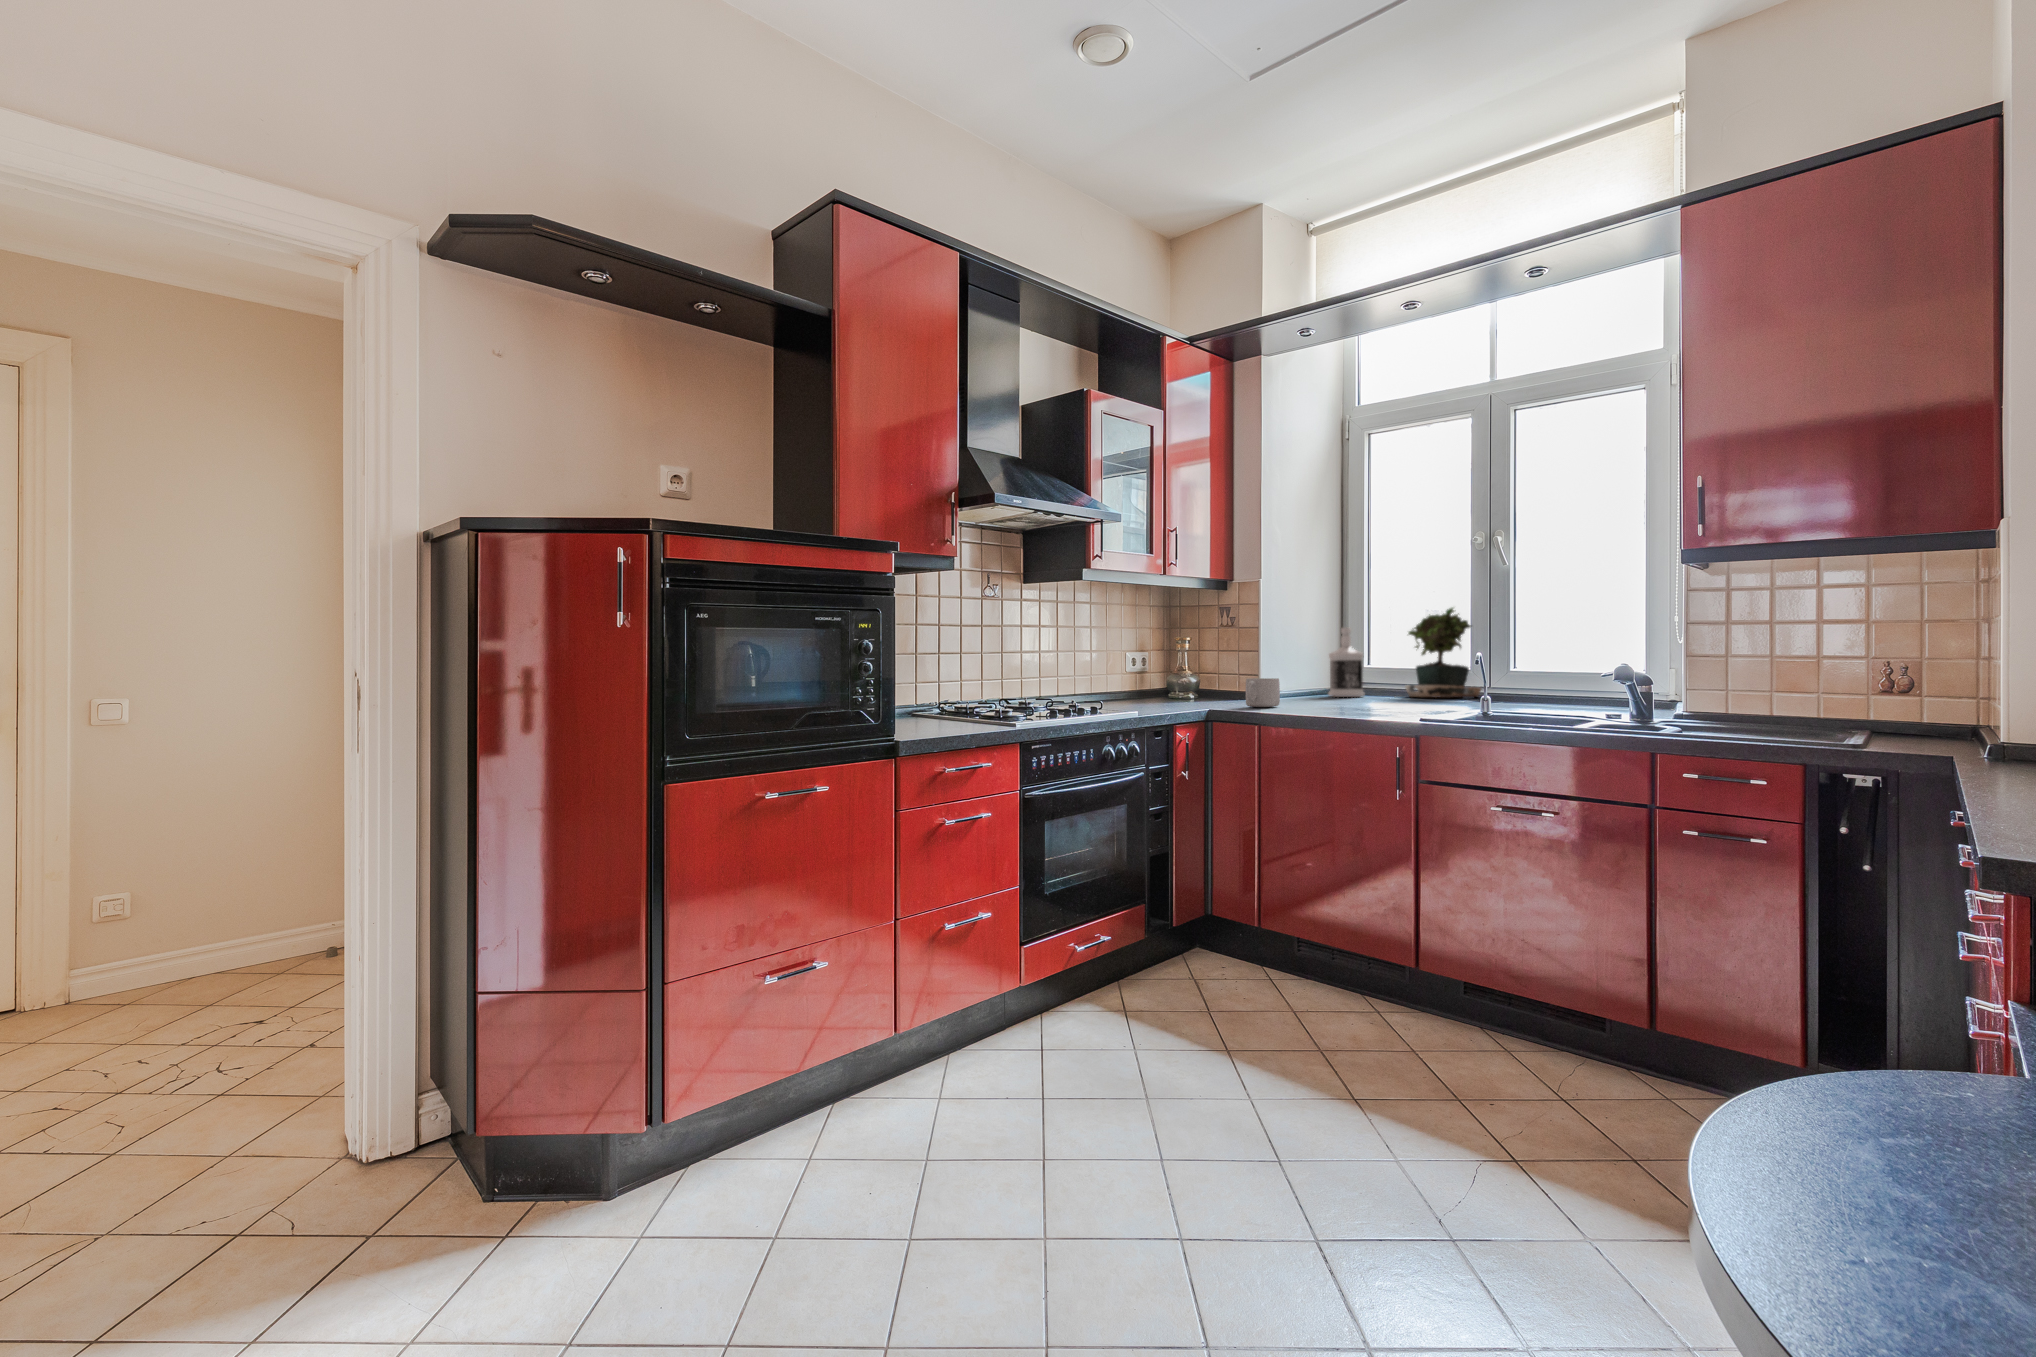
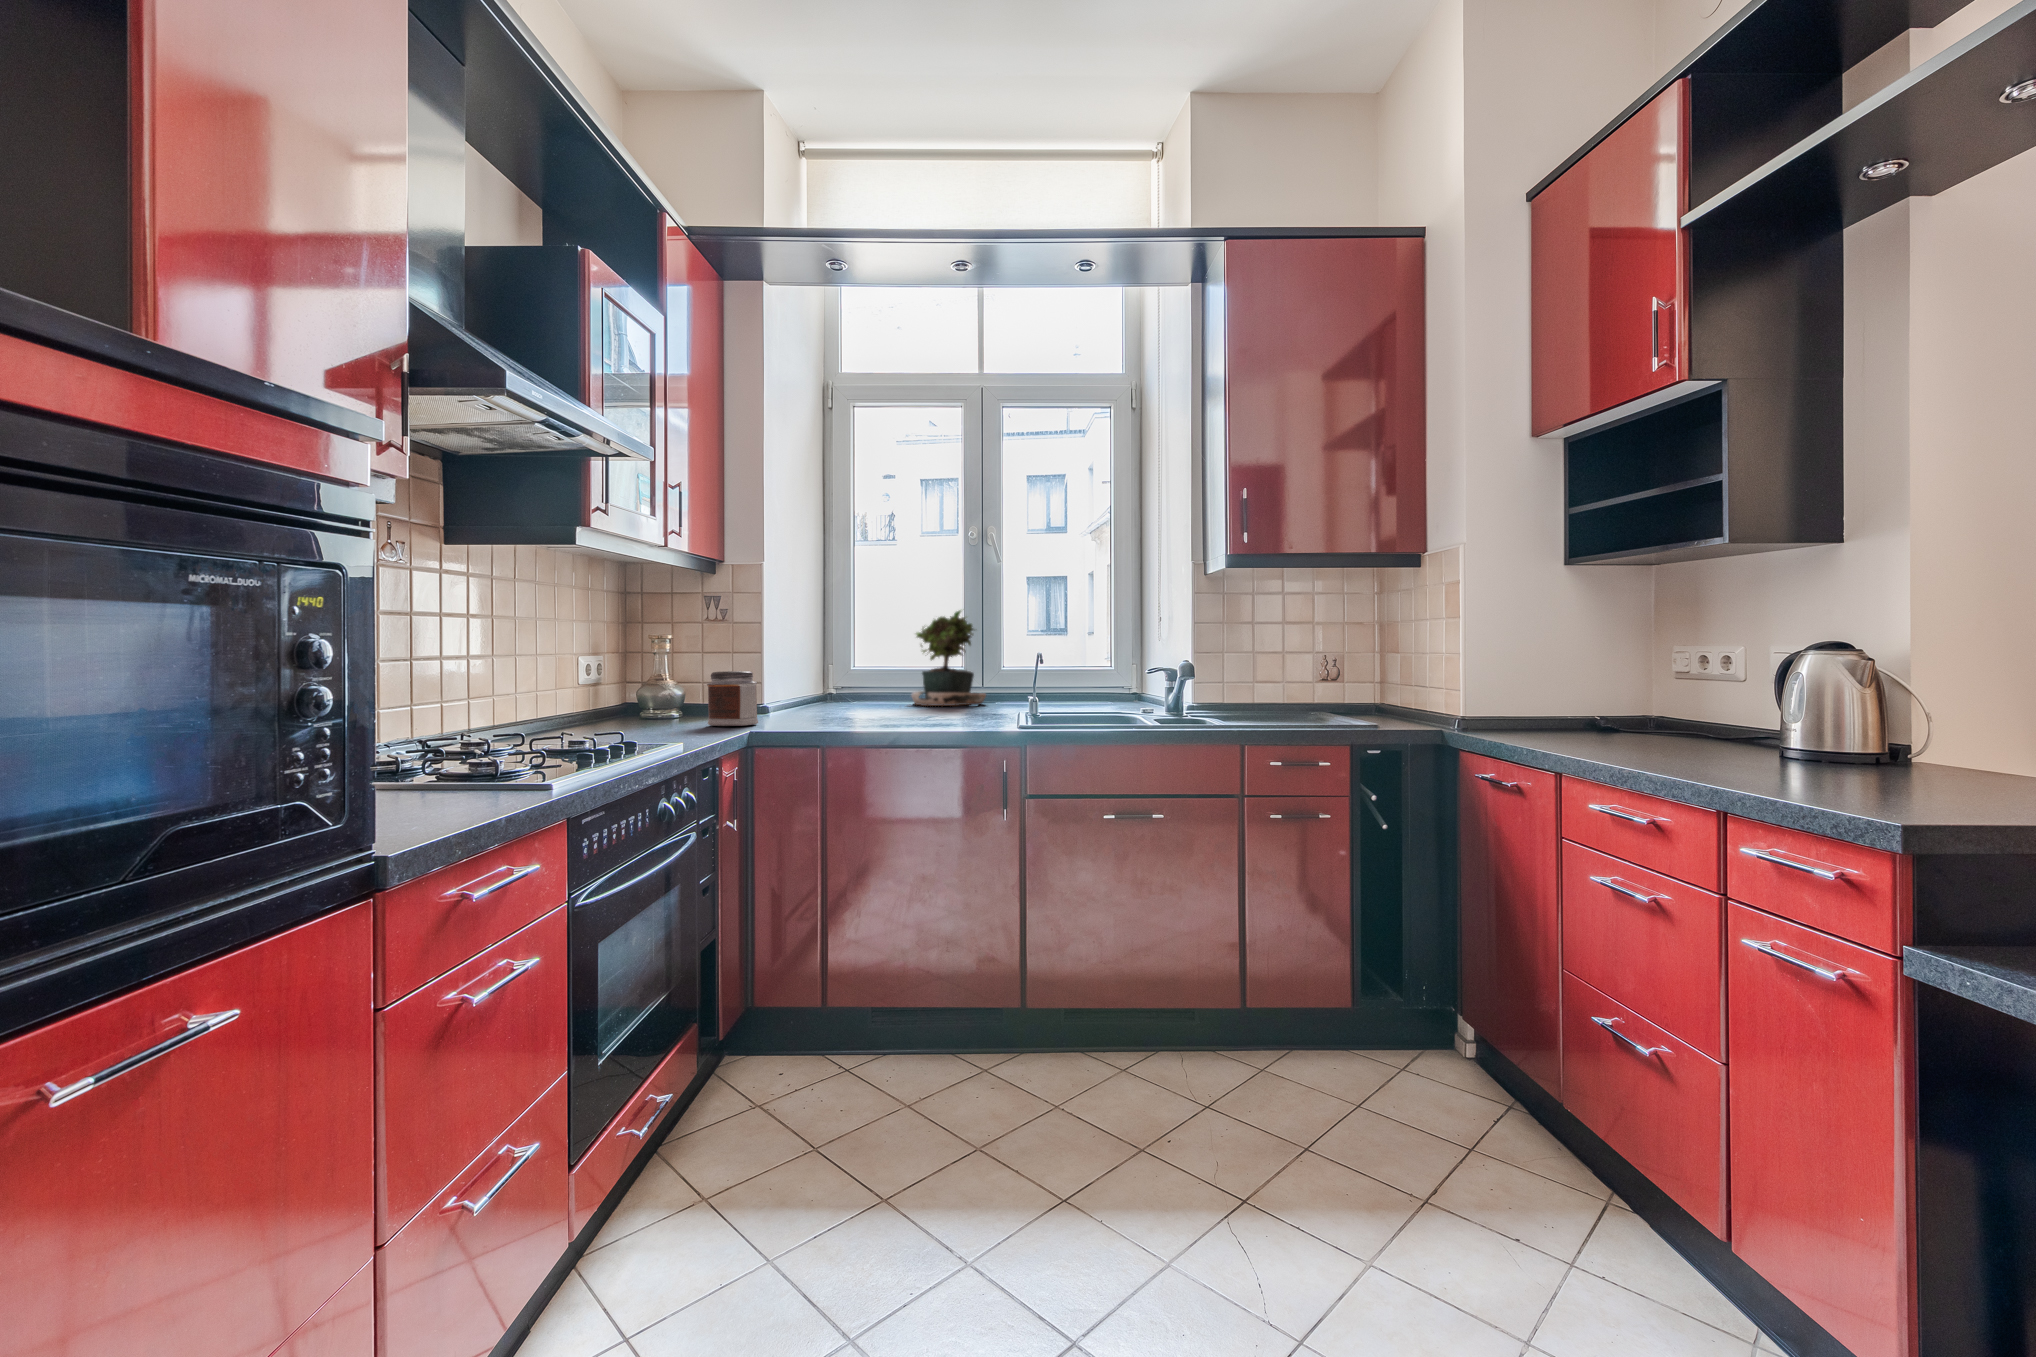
bottle: present [1329,627,1364,697] -> none [830,627,872,707]
jar: none [1189,664,1226,704] -> present [707,671,758,726]
mug: present [1246,678,1280,707] -> none [803,691,842,728]

